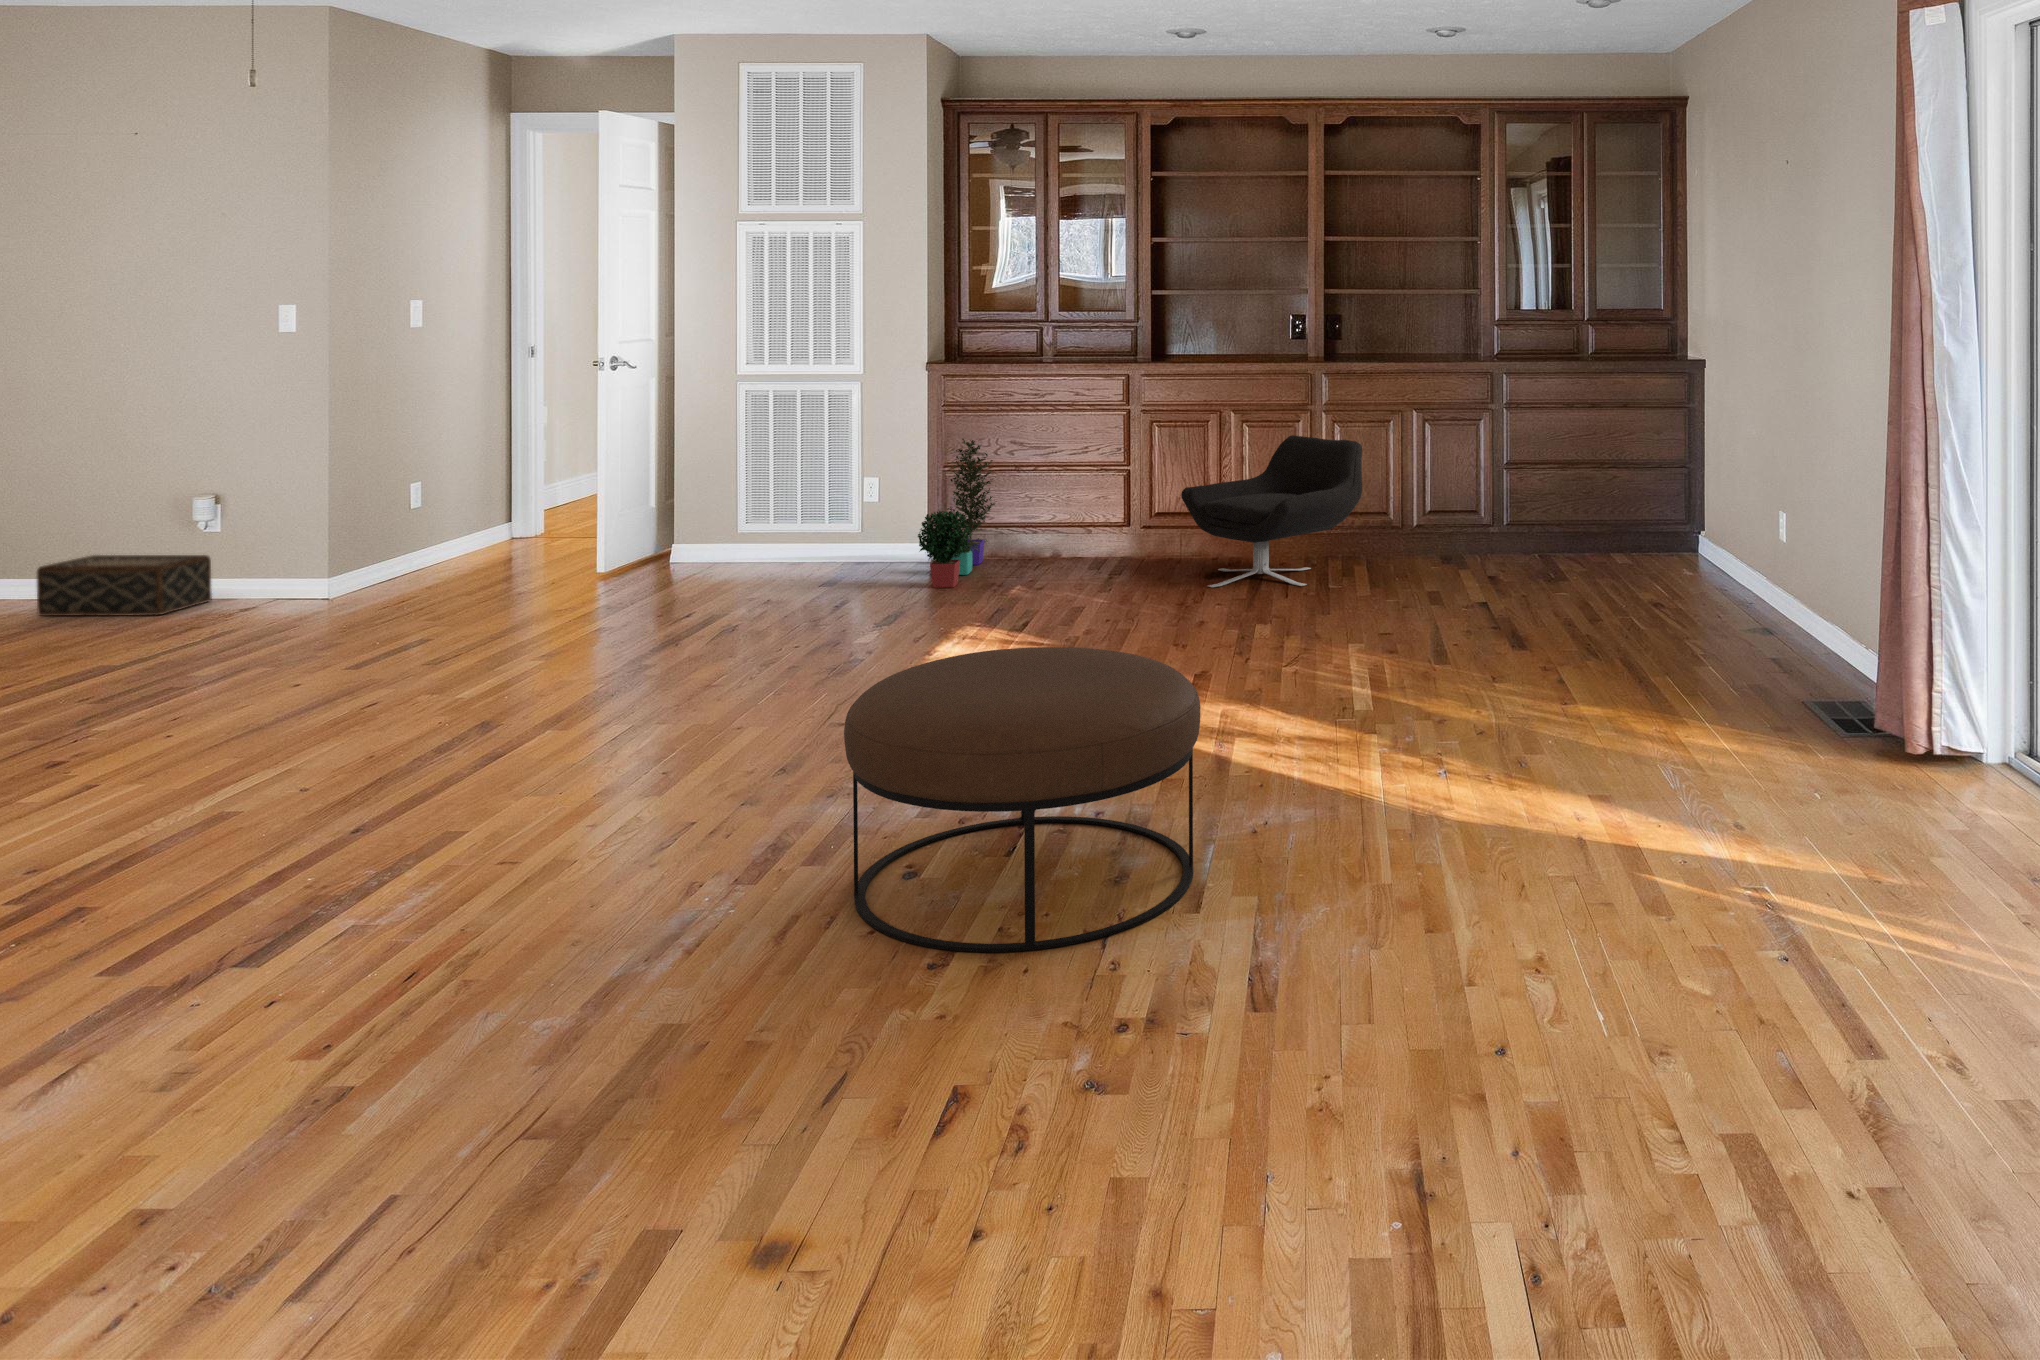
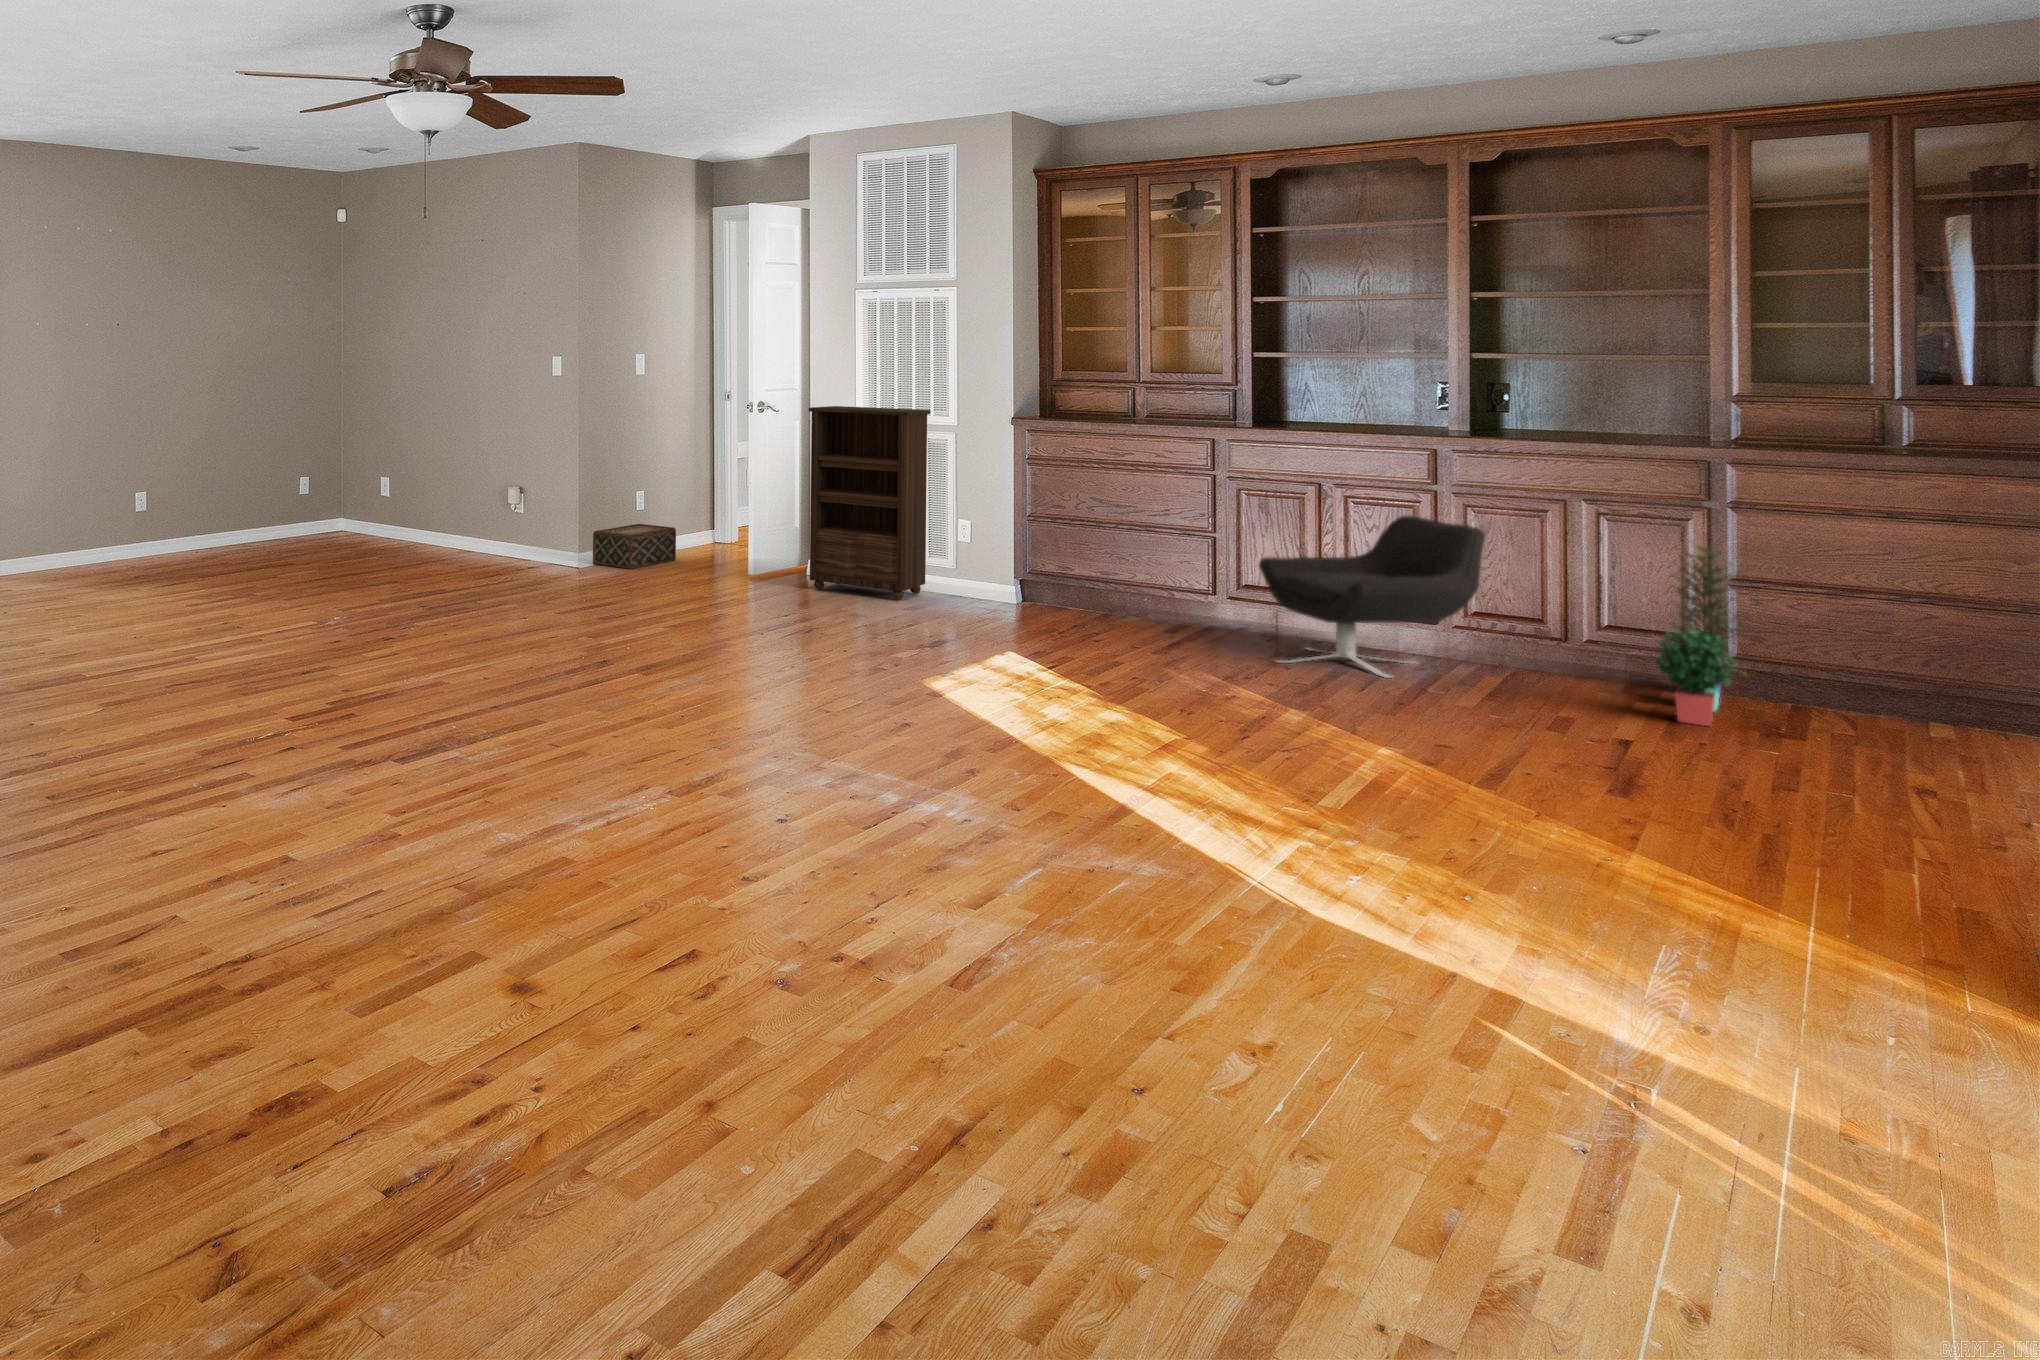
bookshelf: none [687,359,834,583] -> present [809,406,931,600]
potted plant: present [918,439,995,588] -> present [1656,541,1741,726]
woven basket: present [37,555,212,616] -> present [593,524,676,569]
ottoman: present [844,647,1200,952] -> none [724,655,1021,901]

